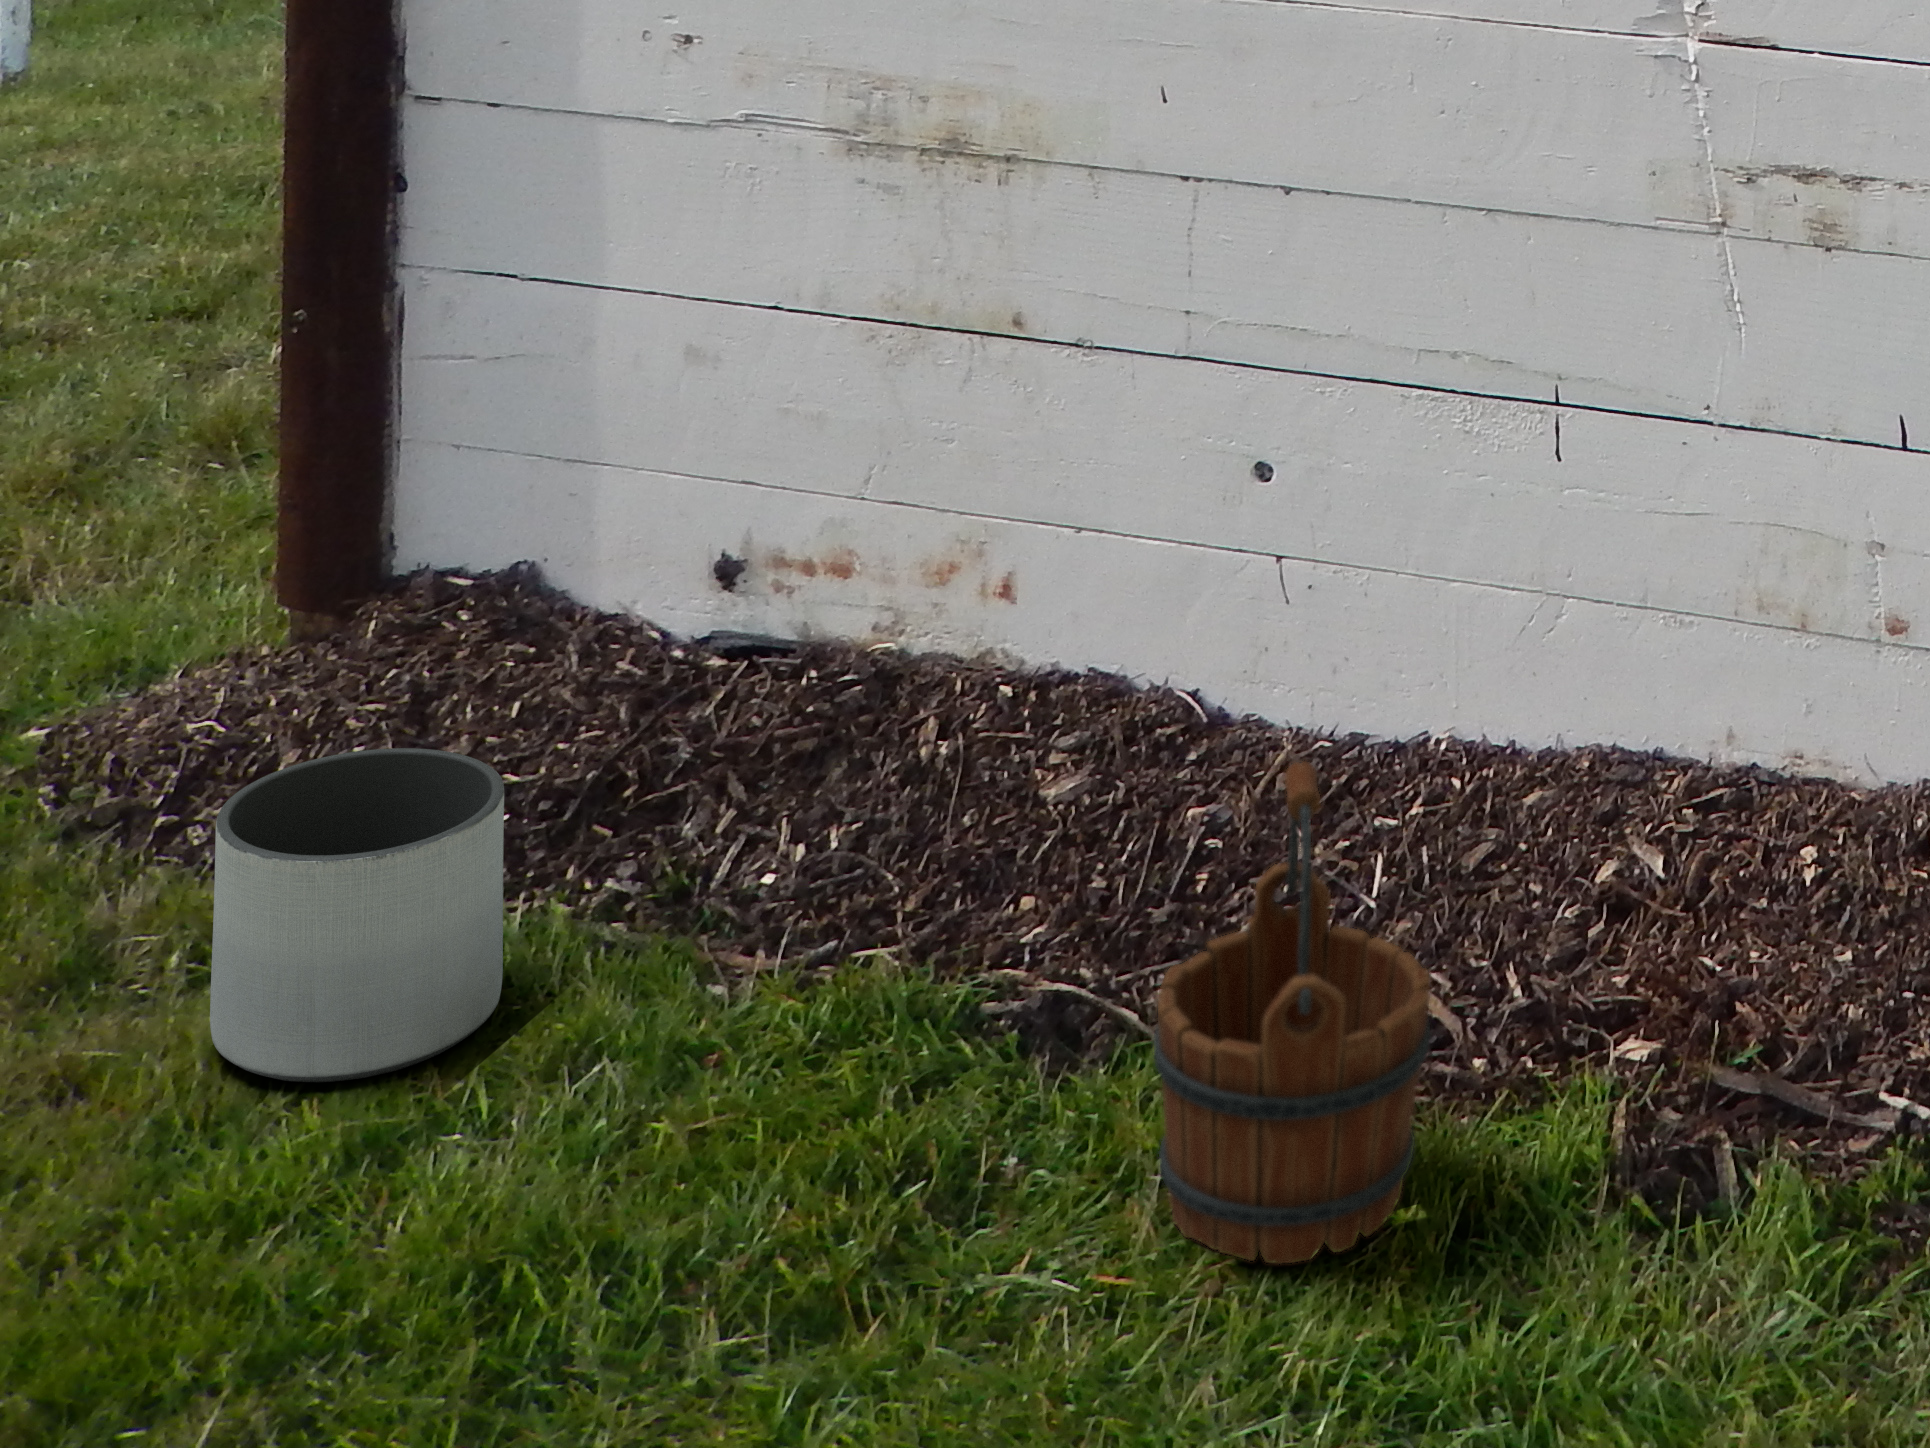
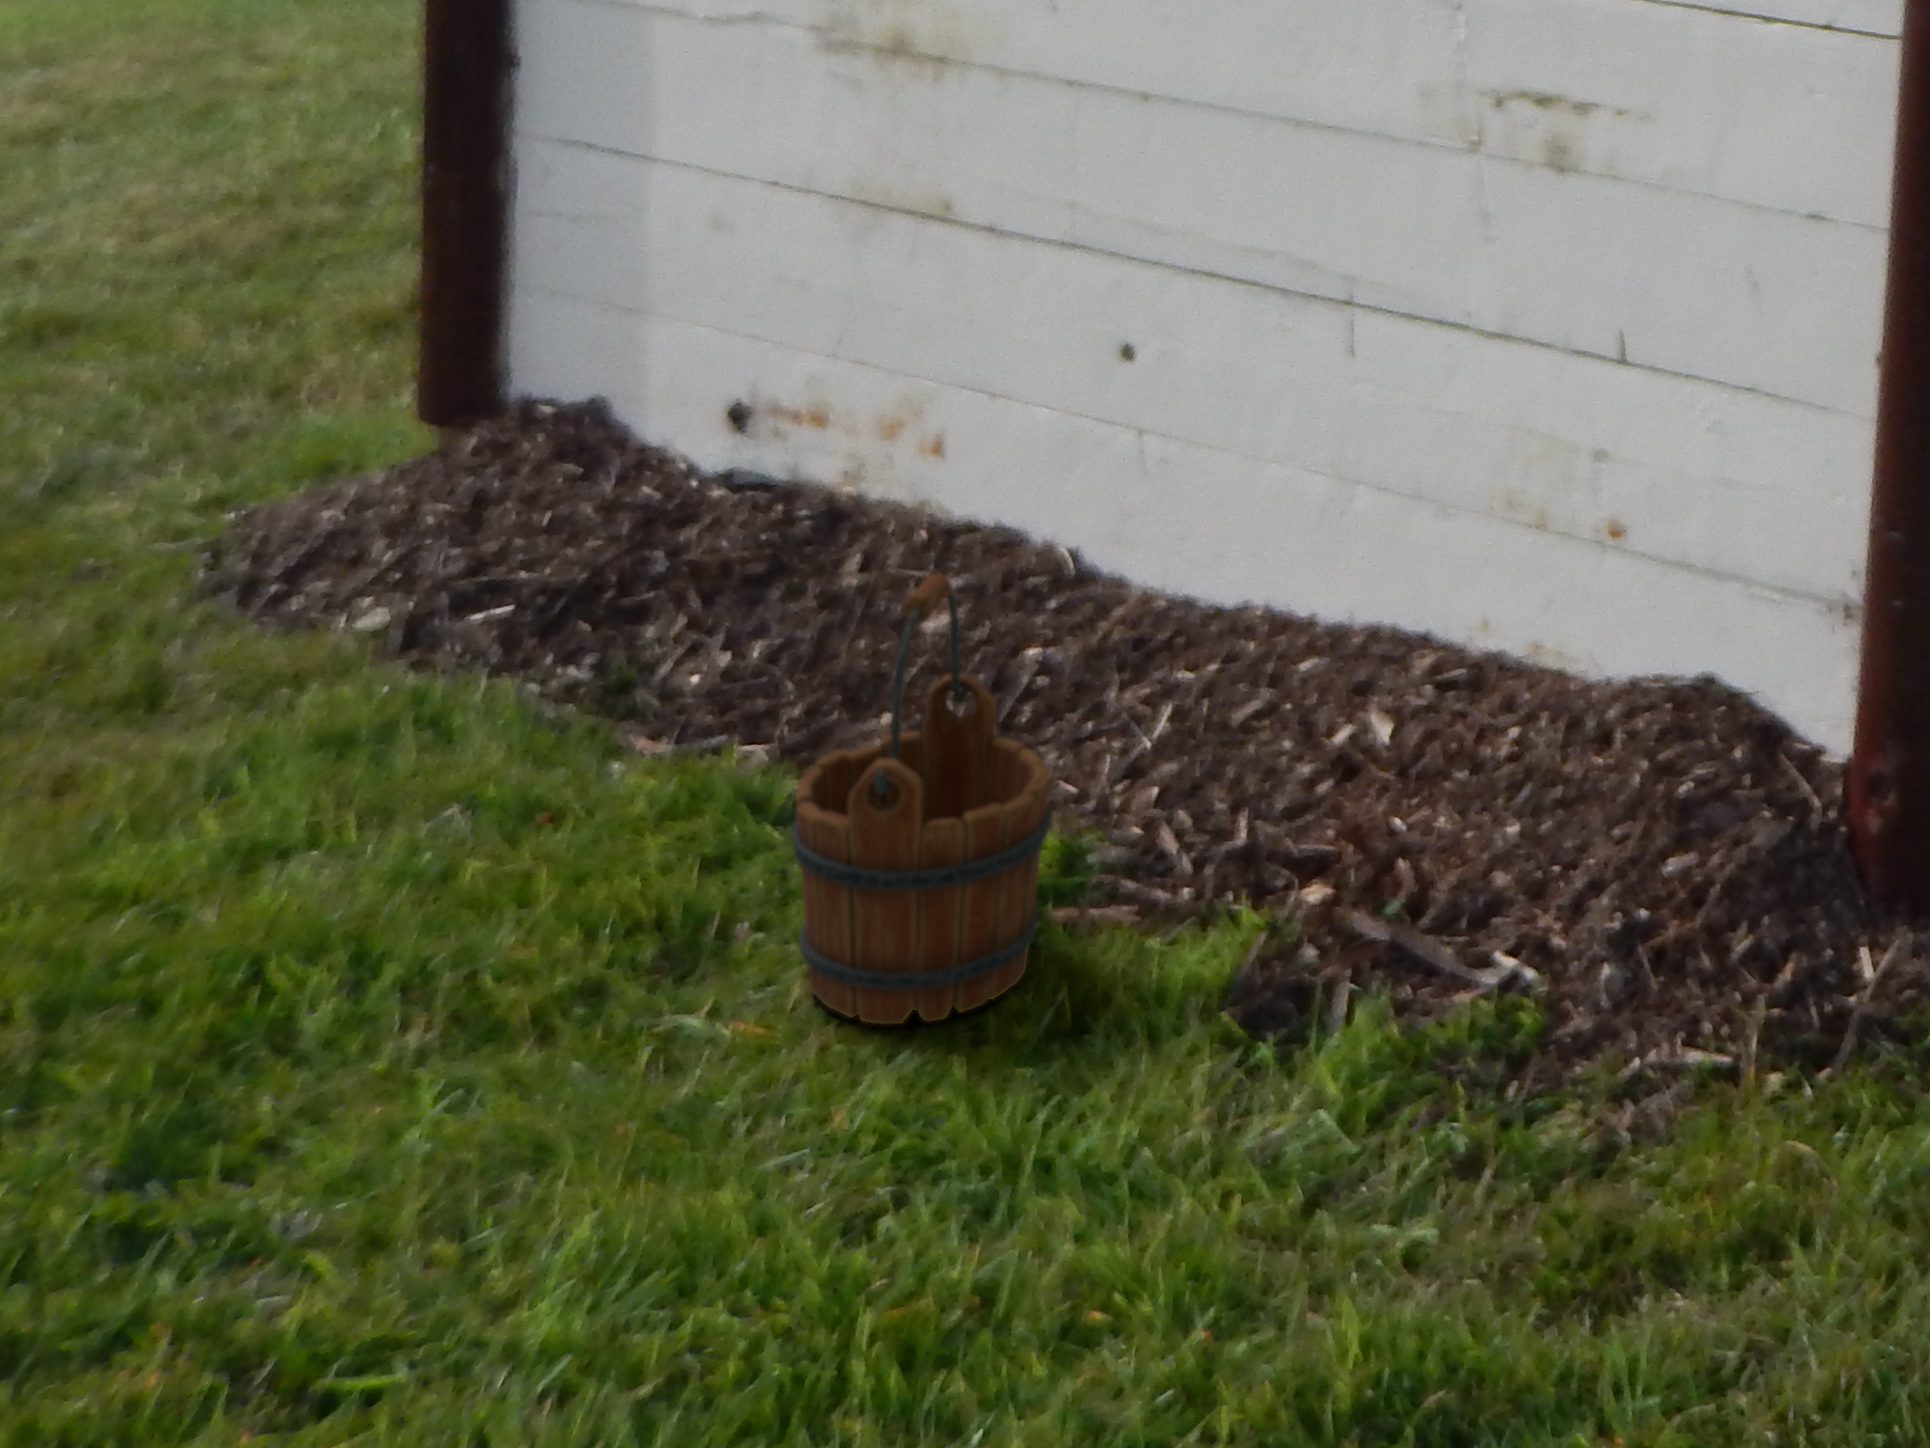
planter: present [210,748,504,1082] -> none [189,524,439,794]

